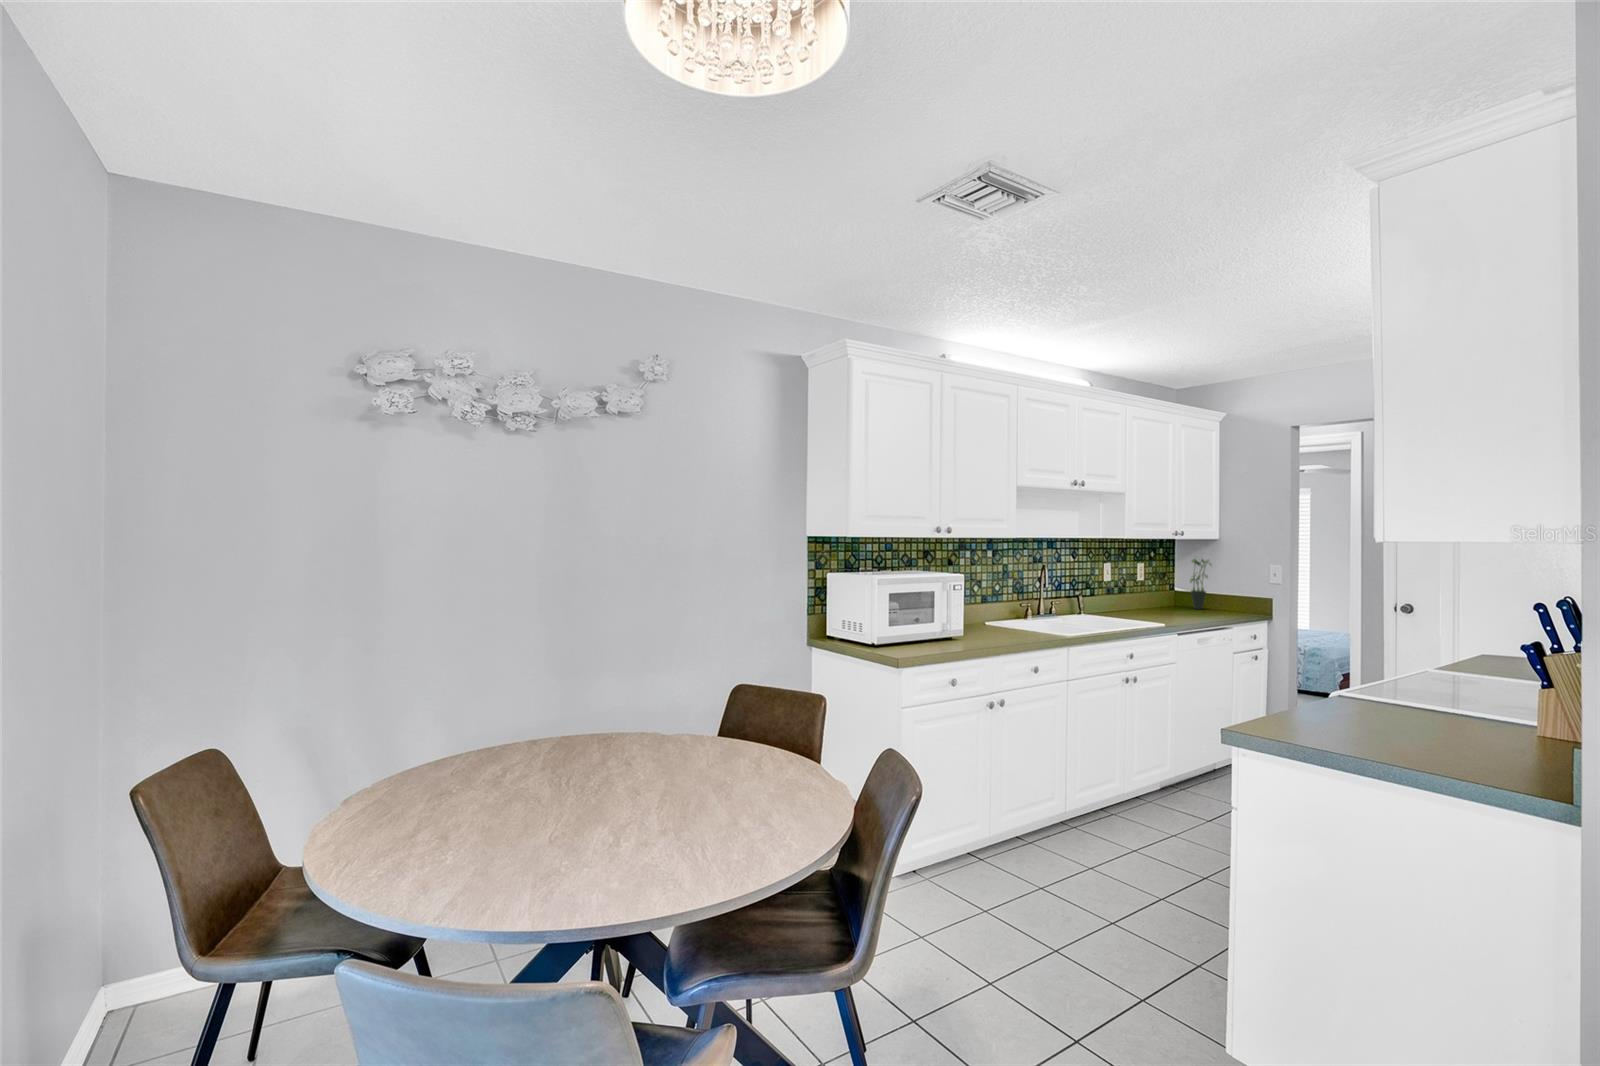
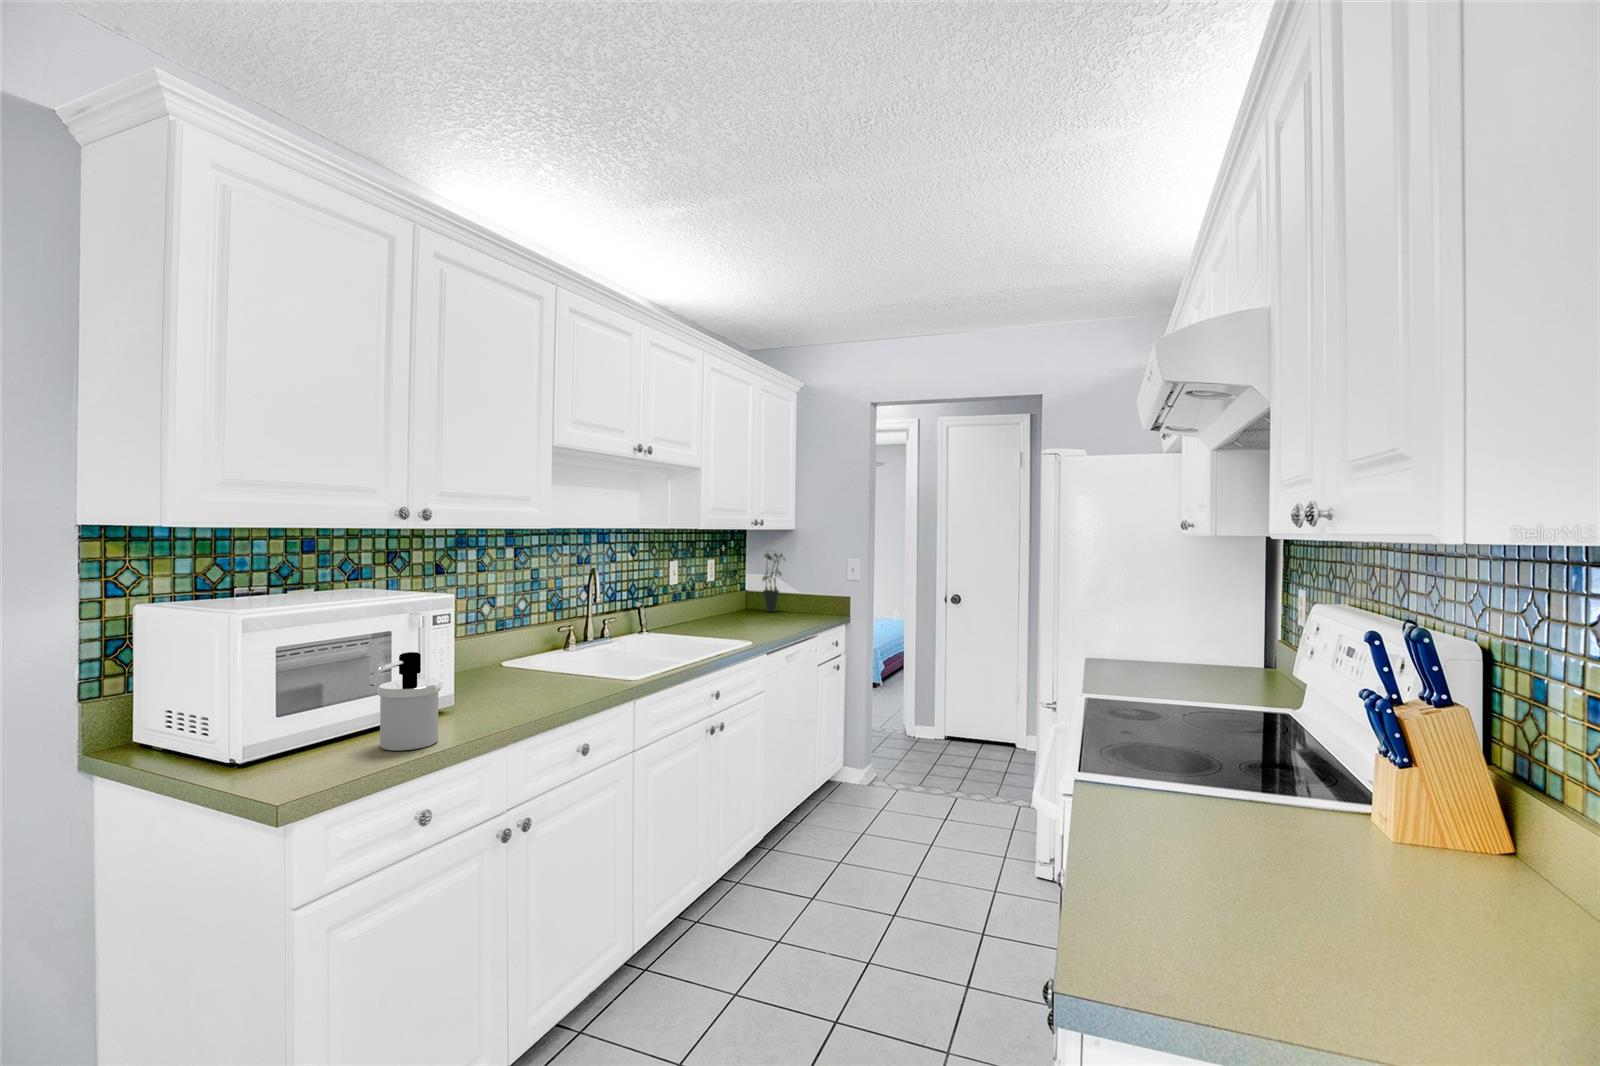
soap dispenser: none [931,601,961,649] -> present [370,652,441,751]

